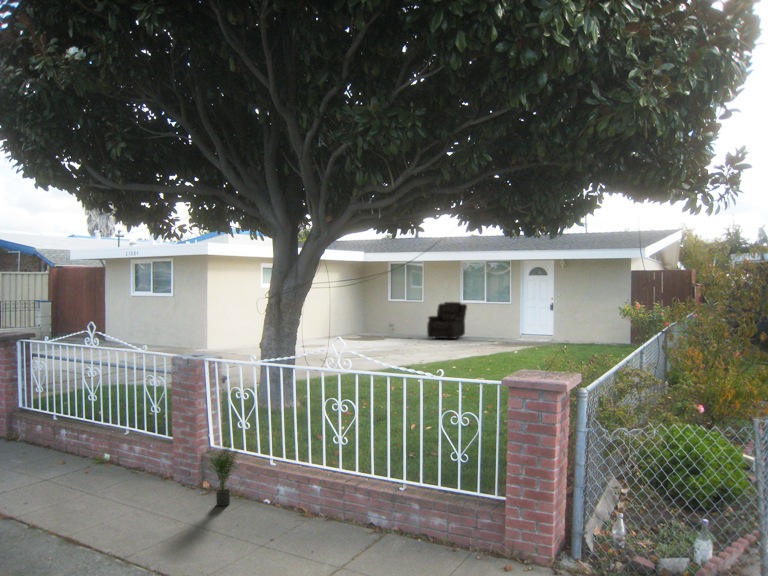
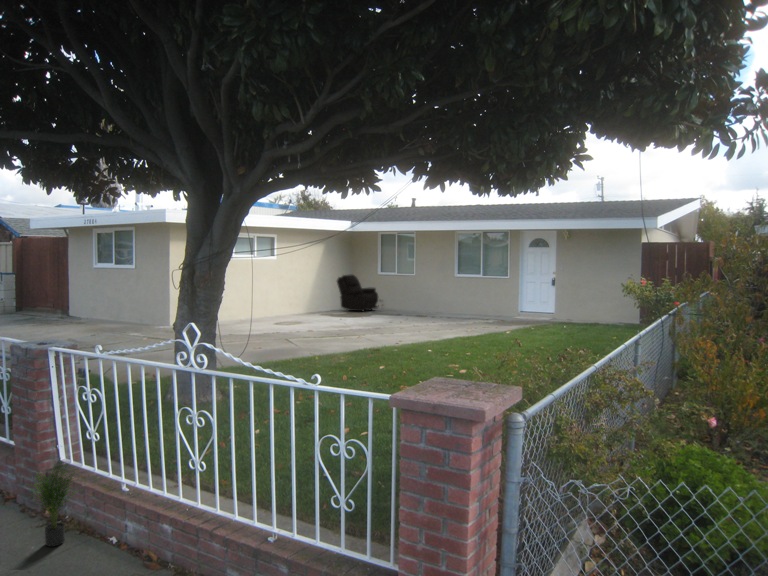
chair: present [427,302,467,340] -> present [337,275,378,311]

